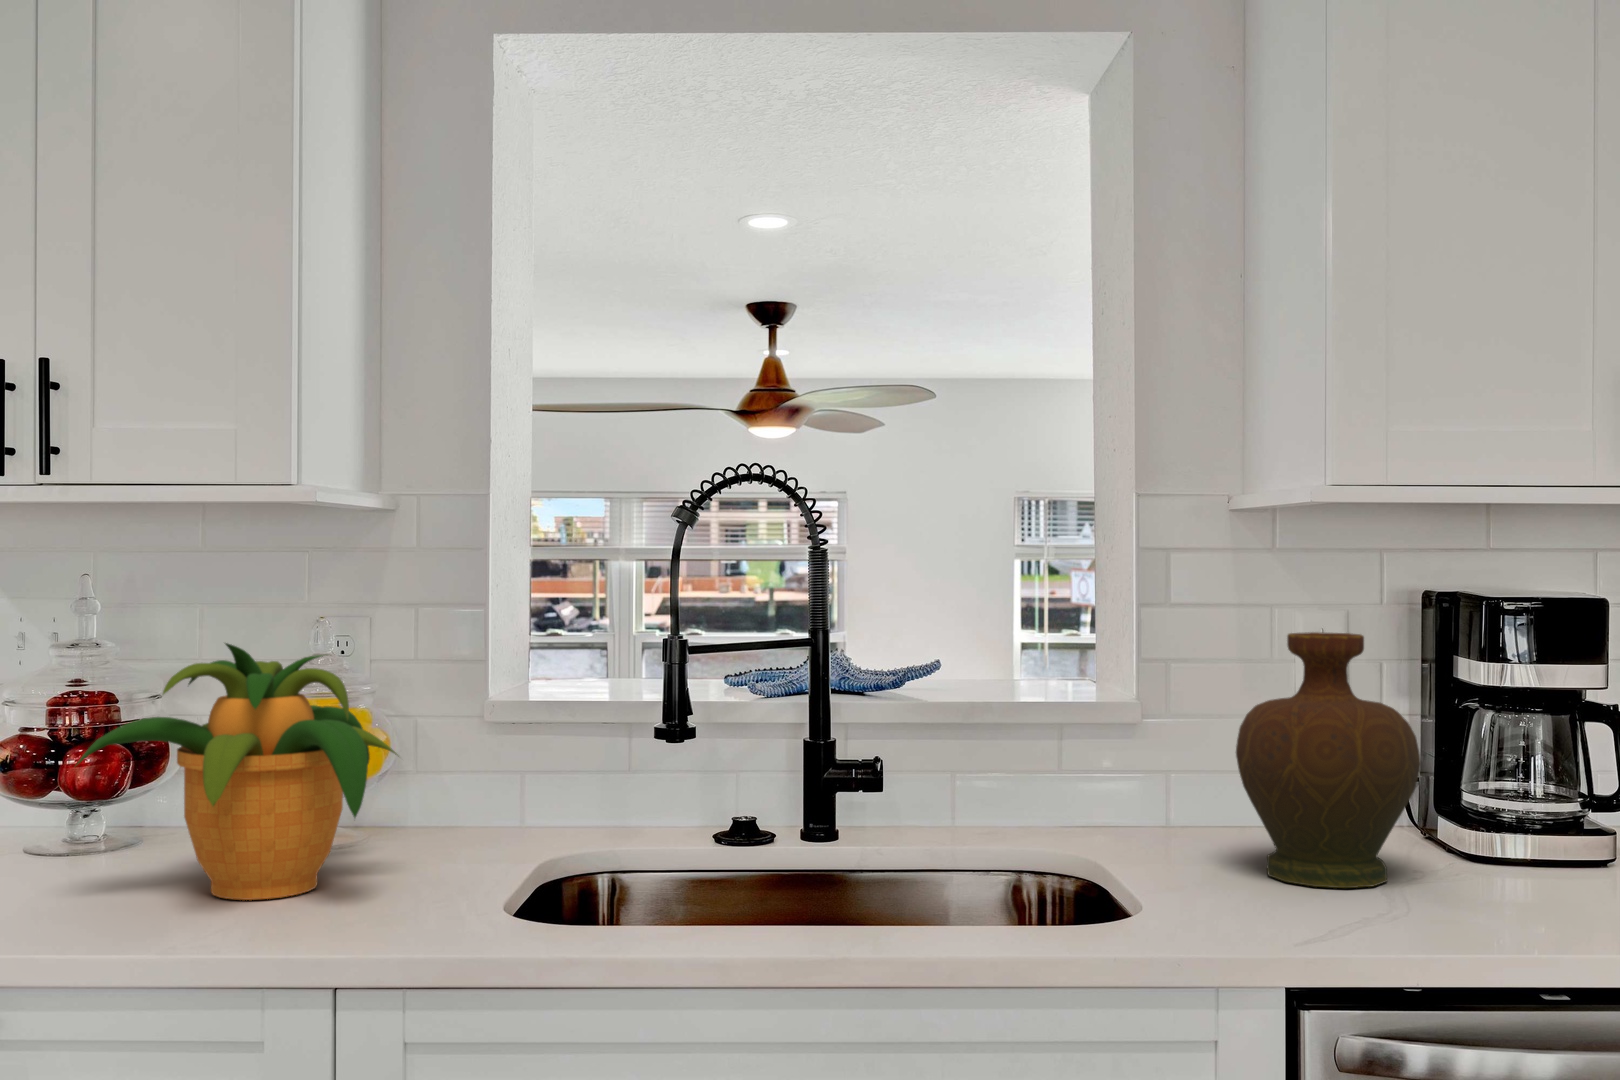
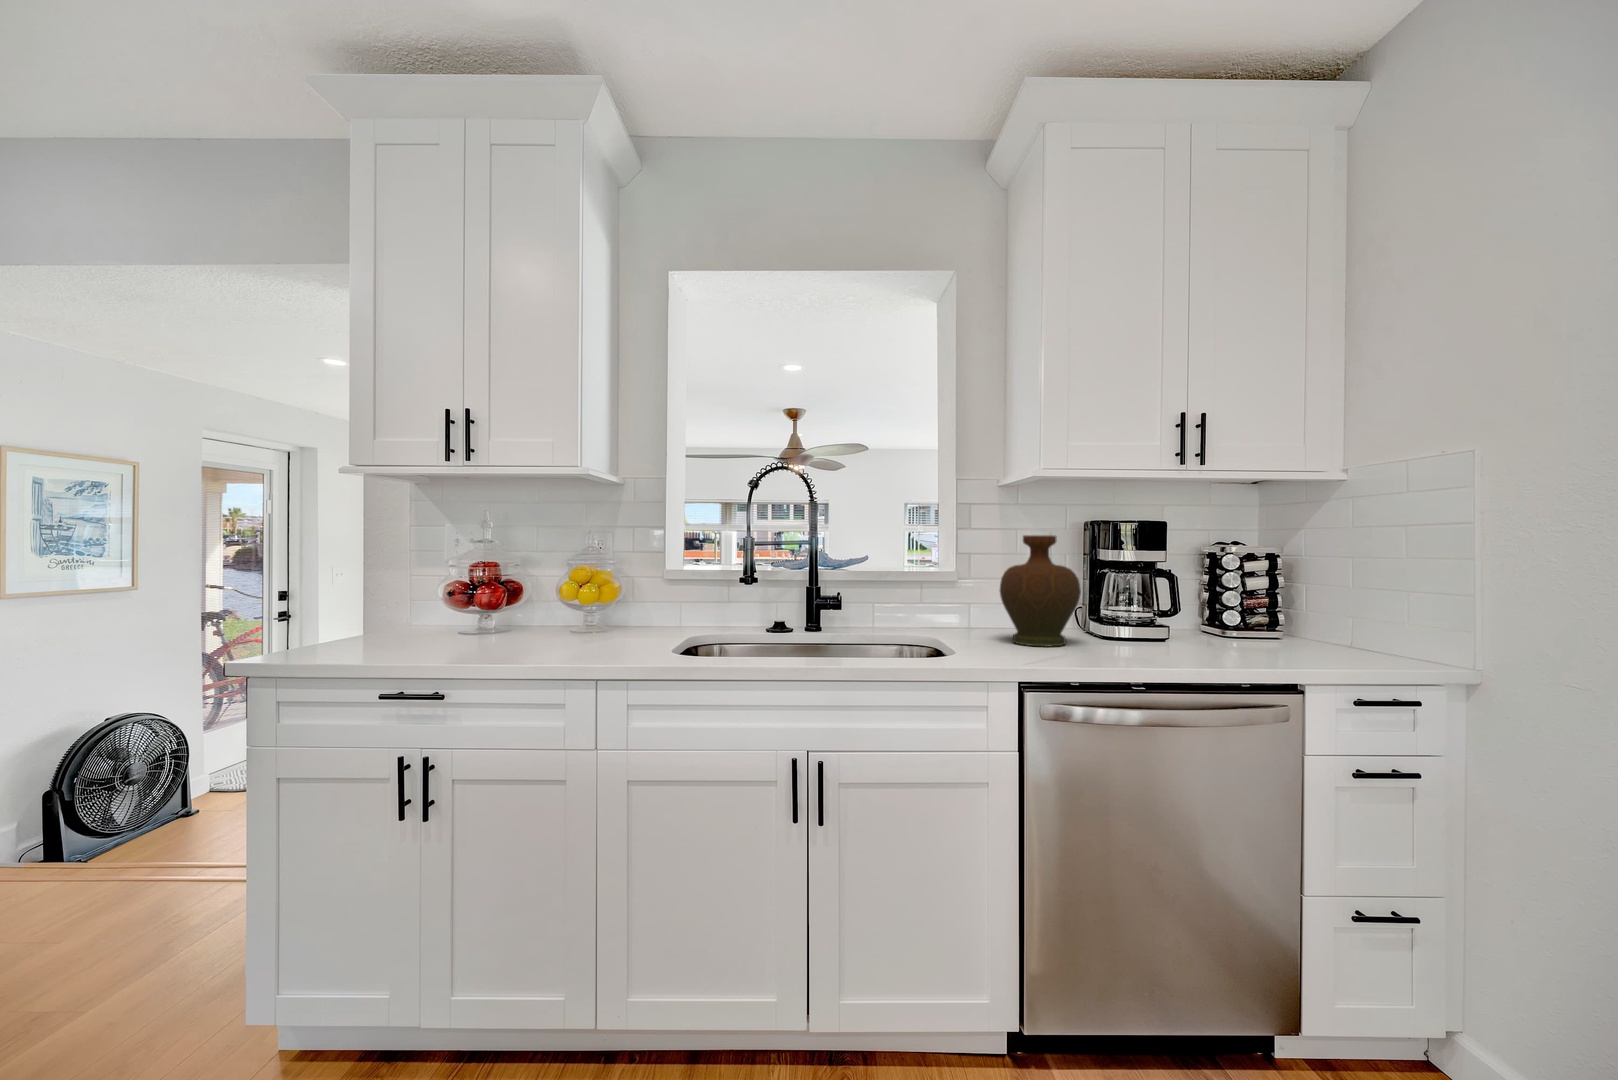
potted plant: present [76,643,397,900] -> none [483,533,630,647]

